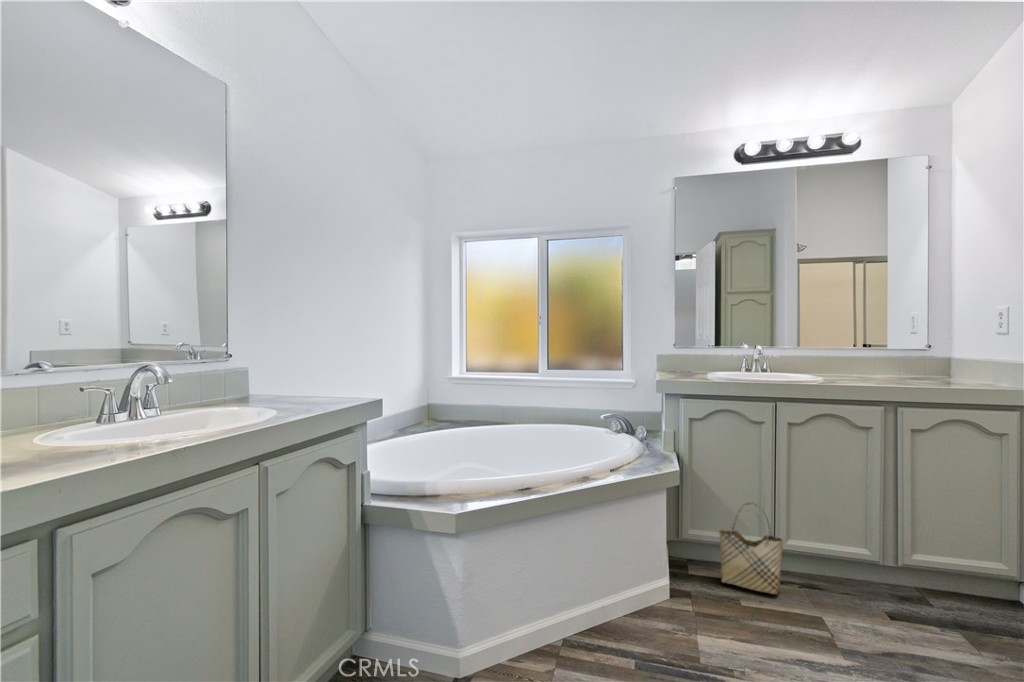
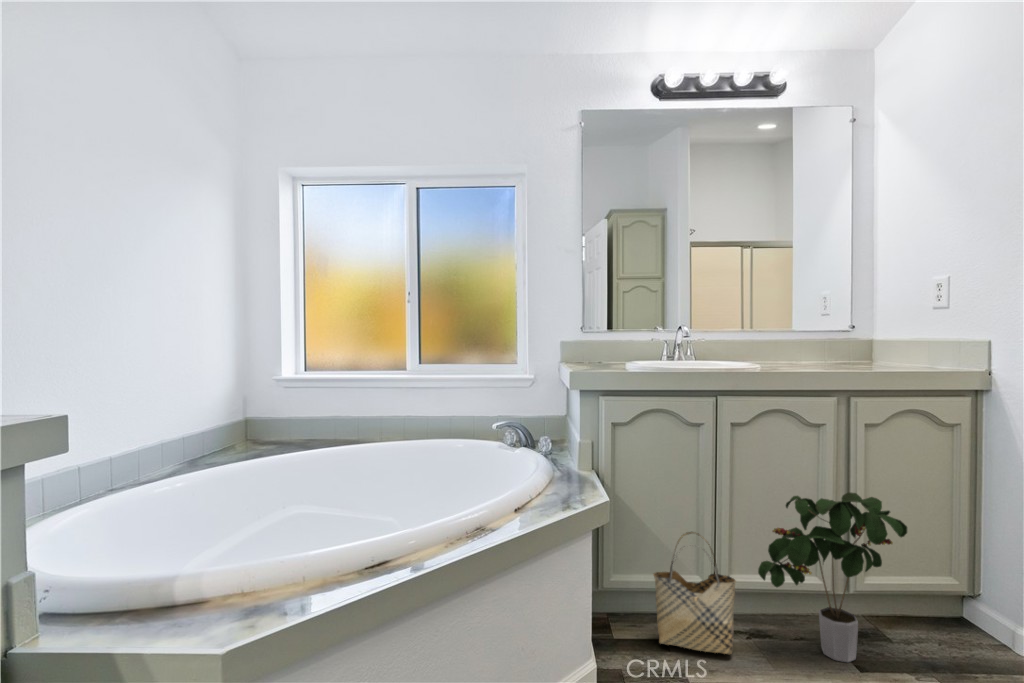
potted plant: none [801,480,933,611] -> present [758,493,907,662]

